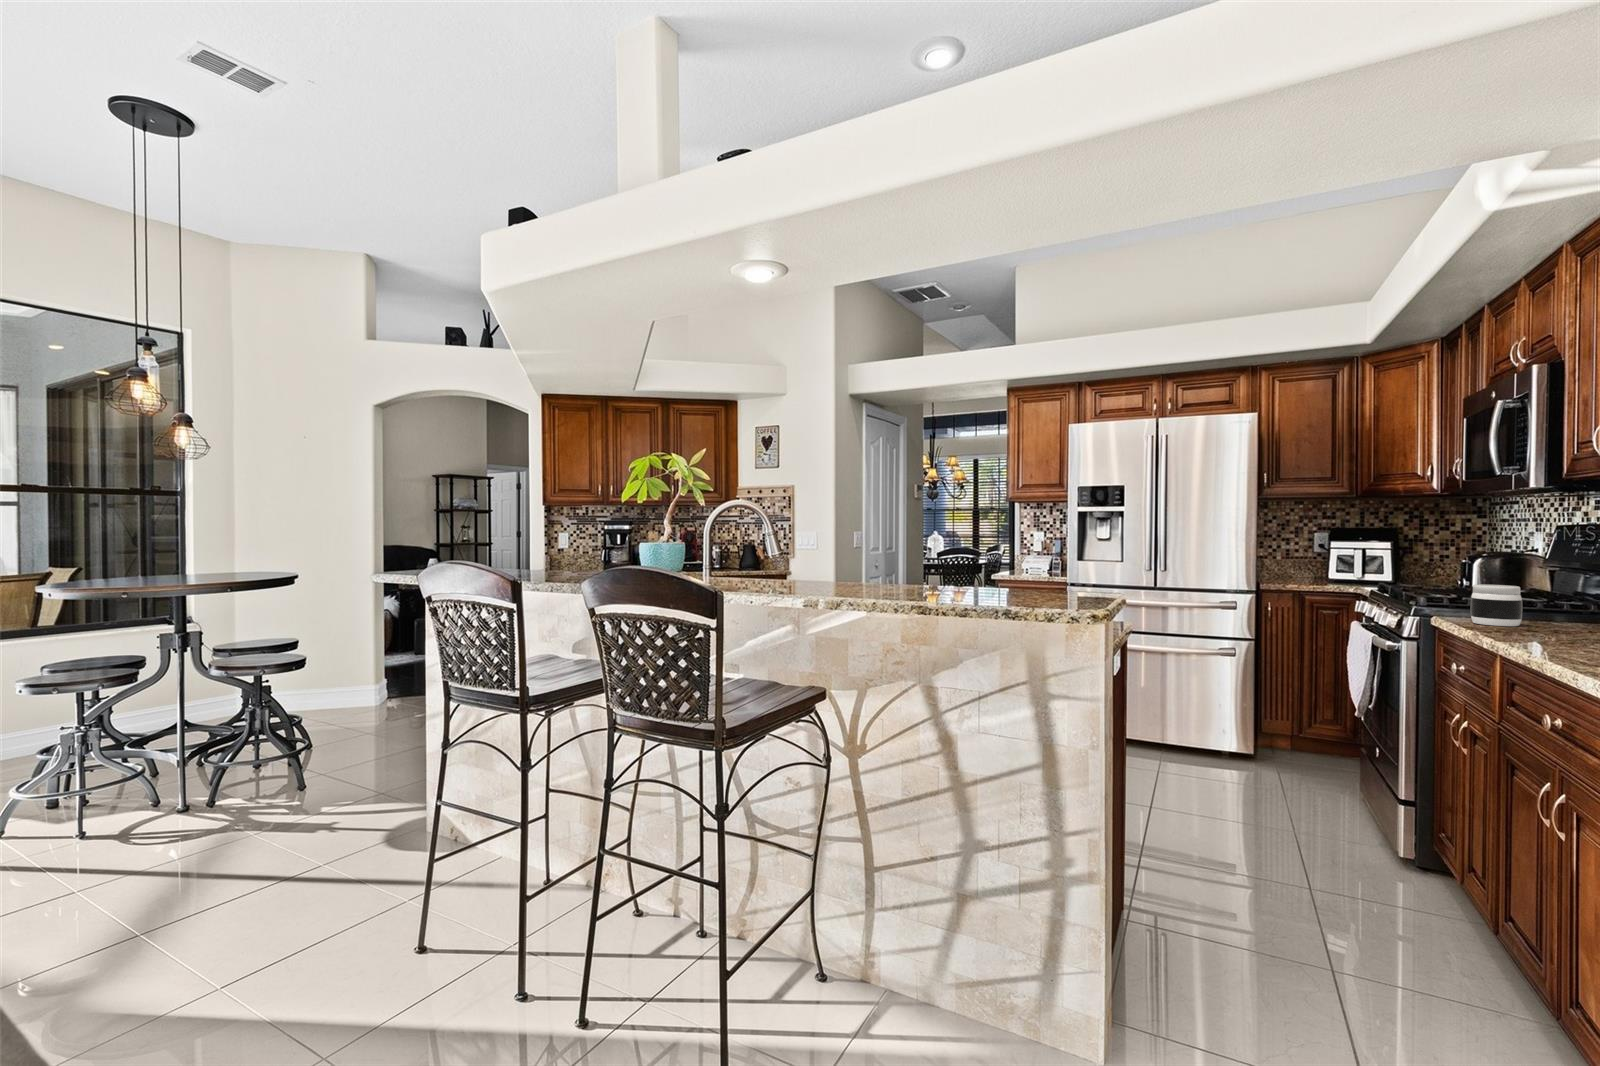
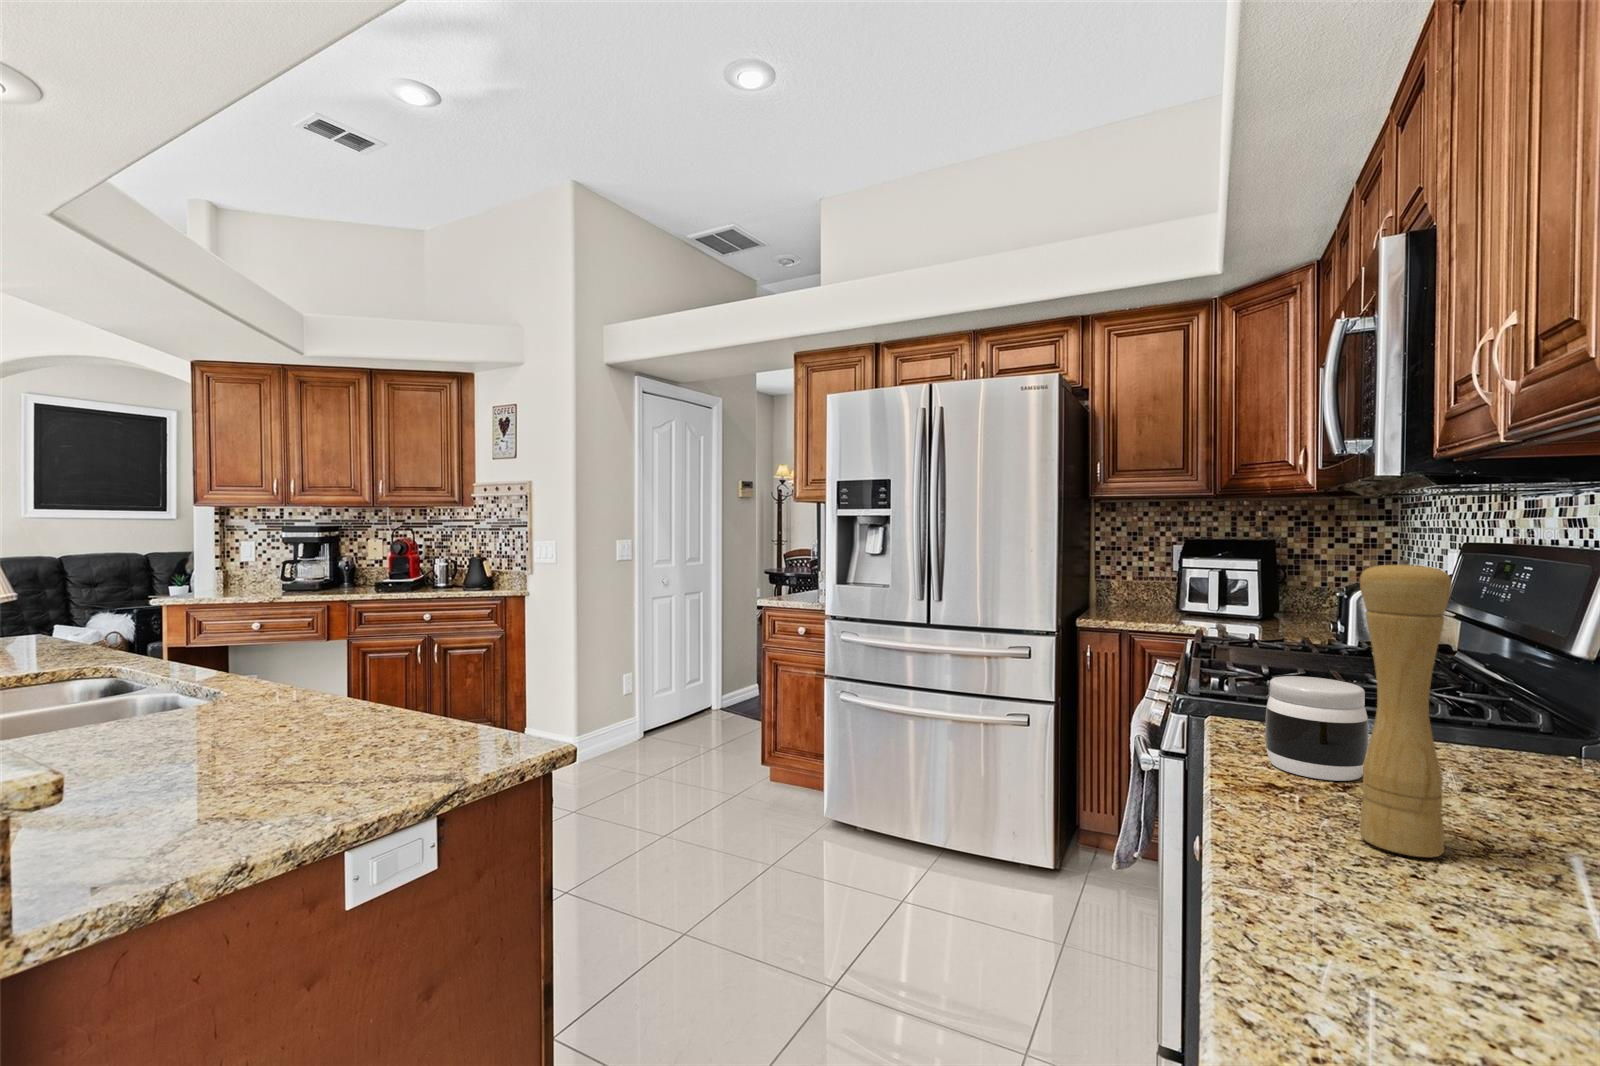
pepper mill: none [1531,527,1569,636] -> present [1360,560,1452,857]

